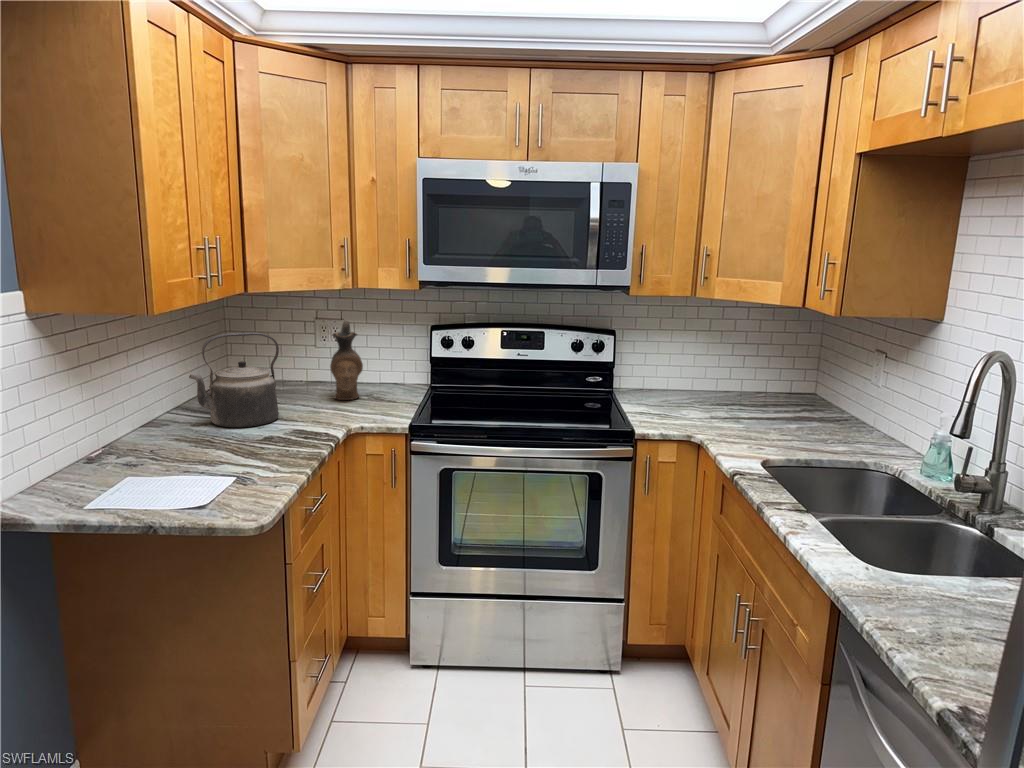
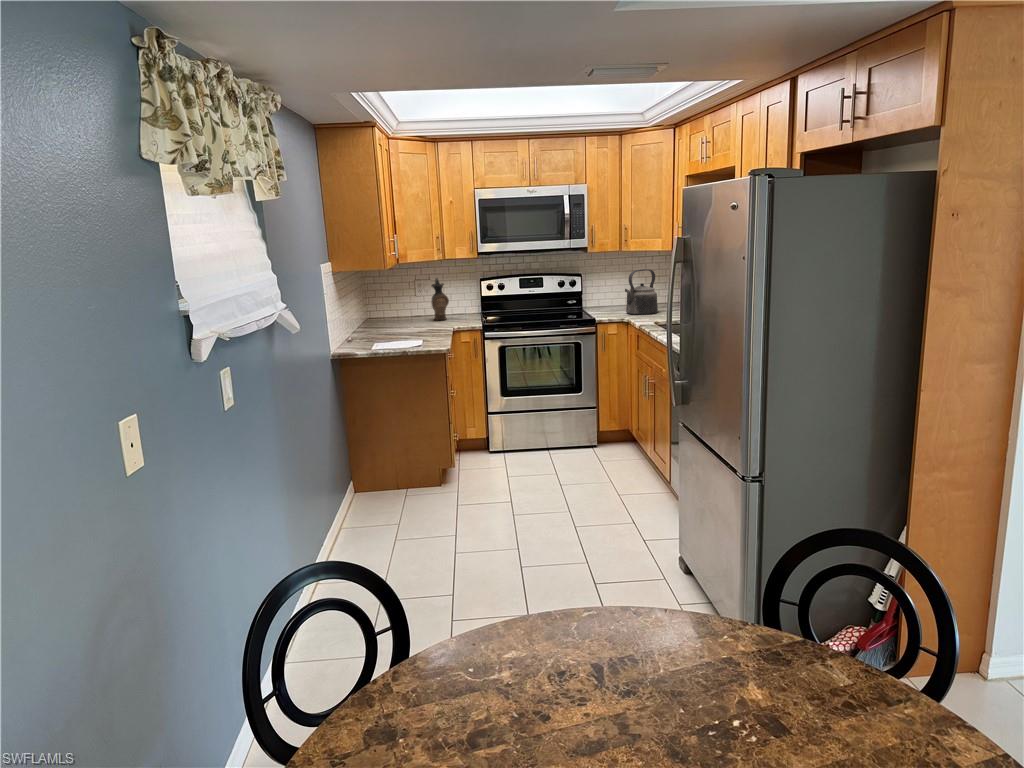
kettle: present [189,332,279,428] -> present [625,269,658,314]

